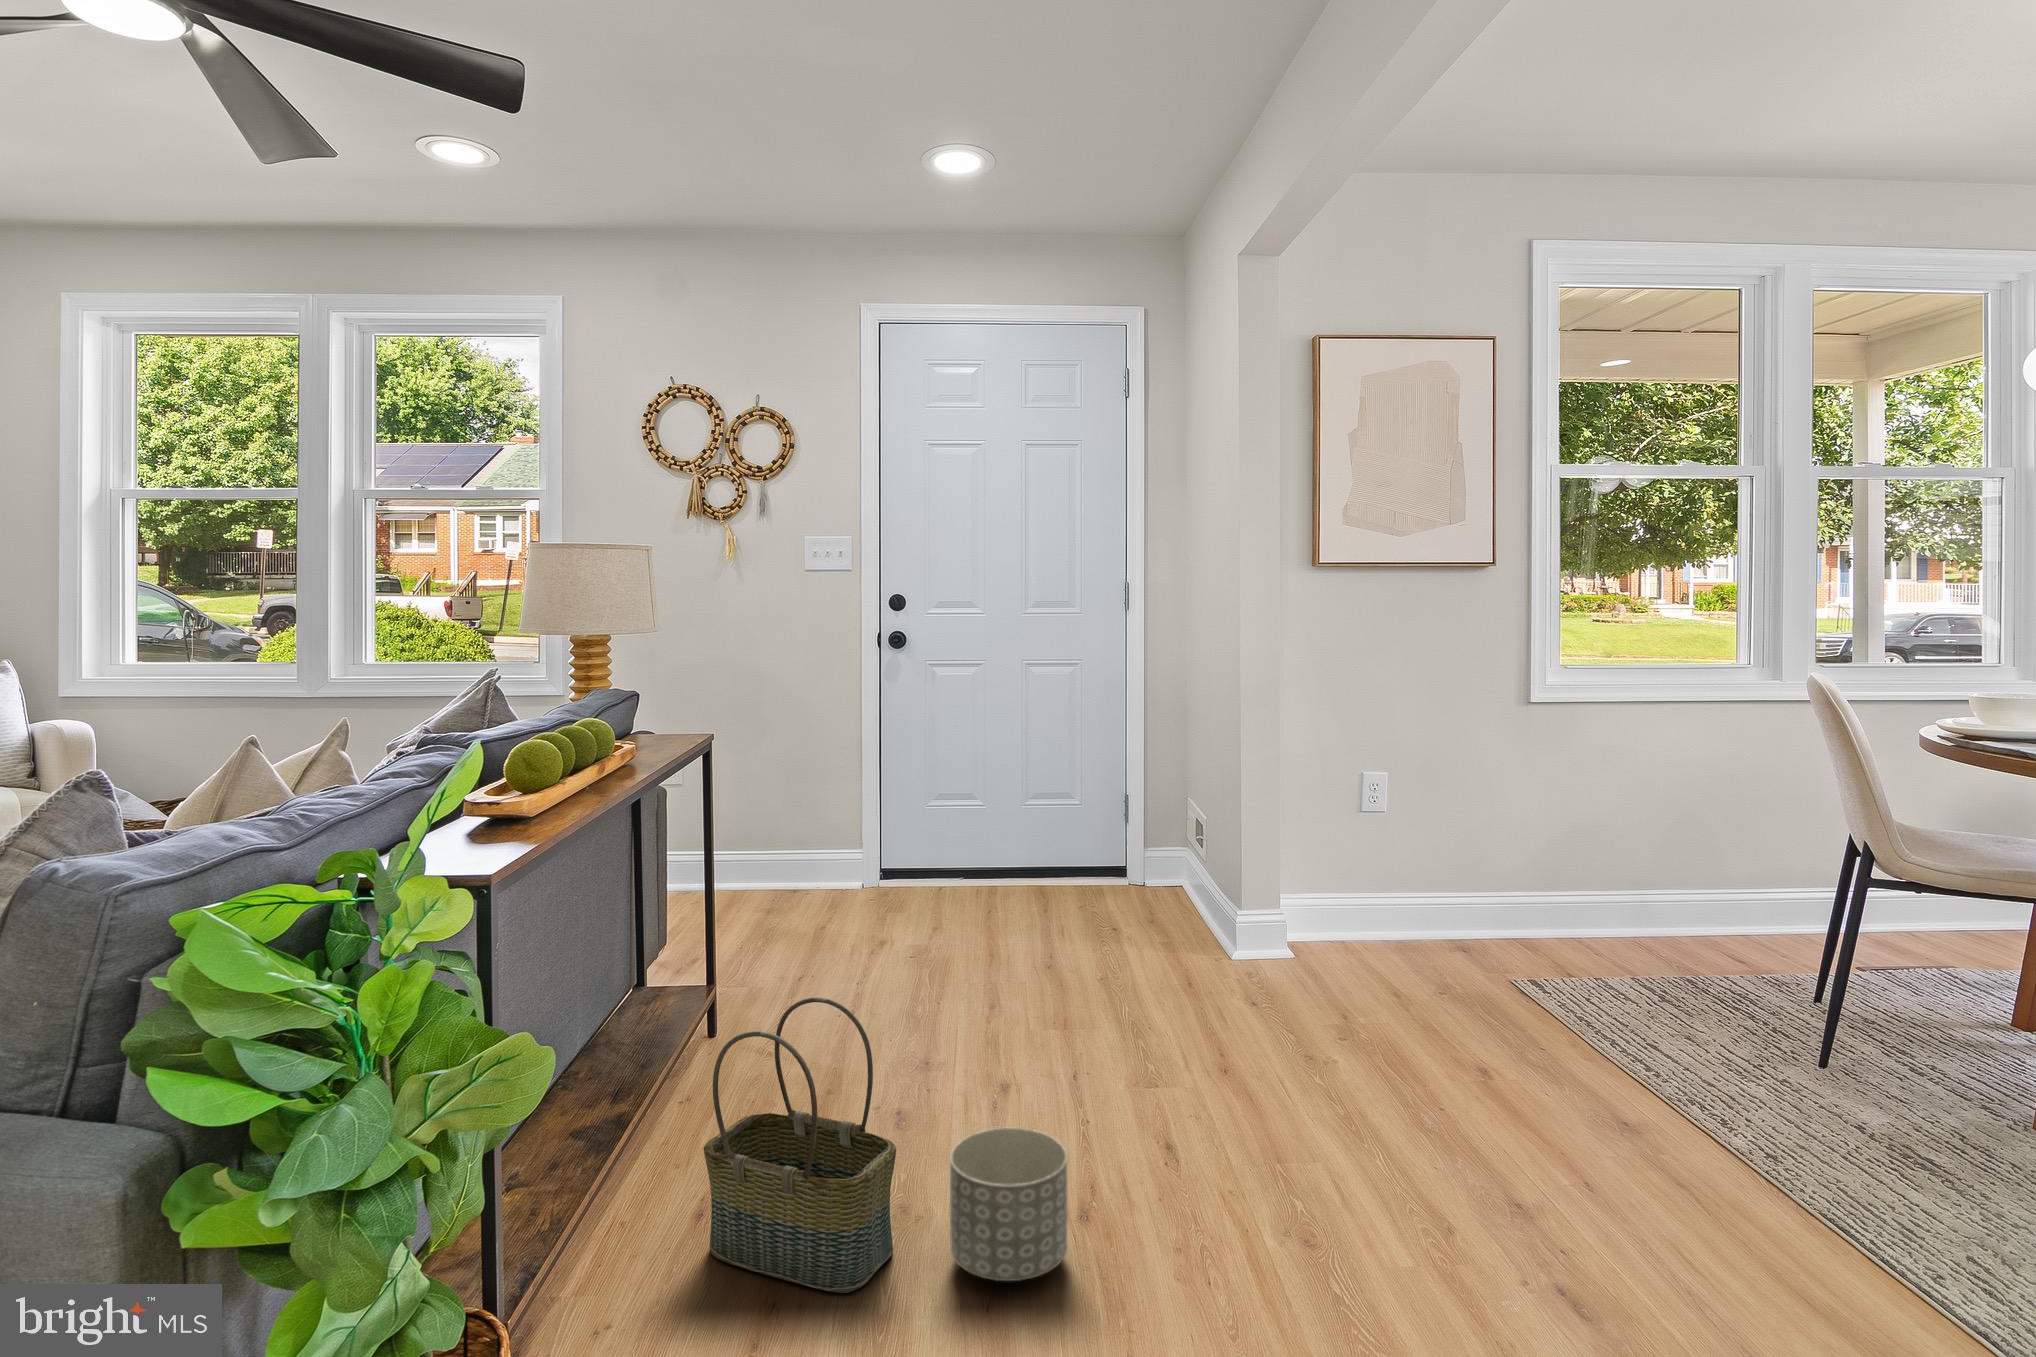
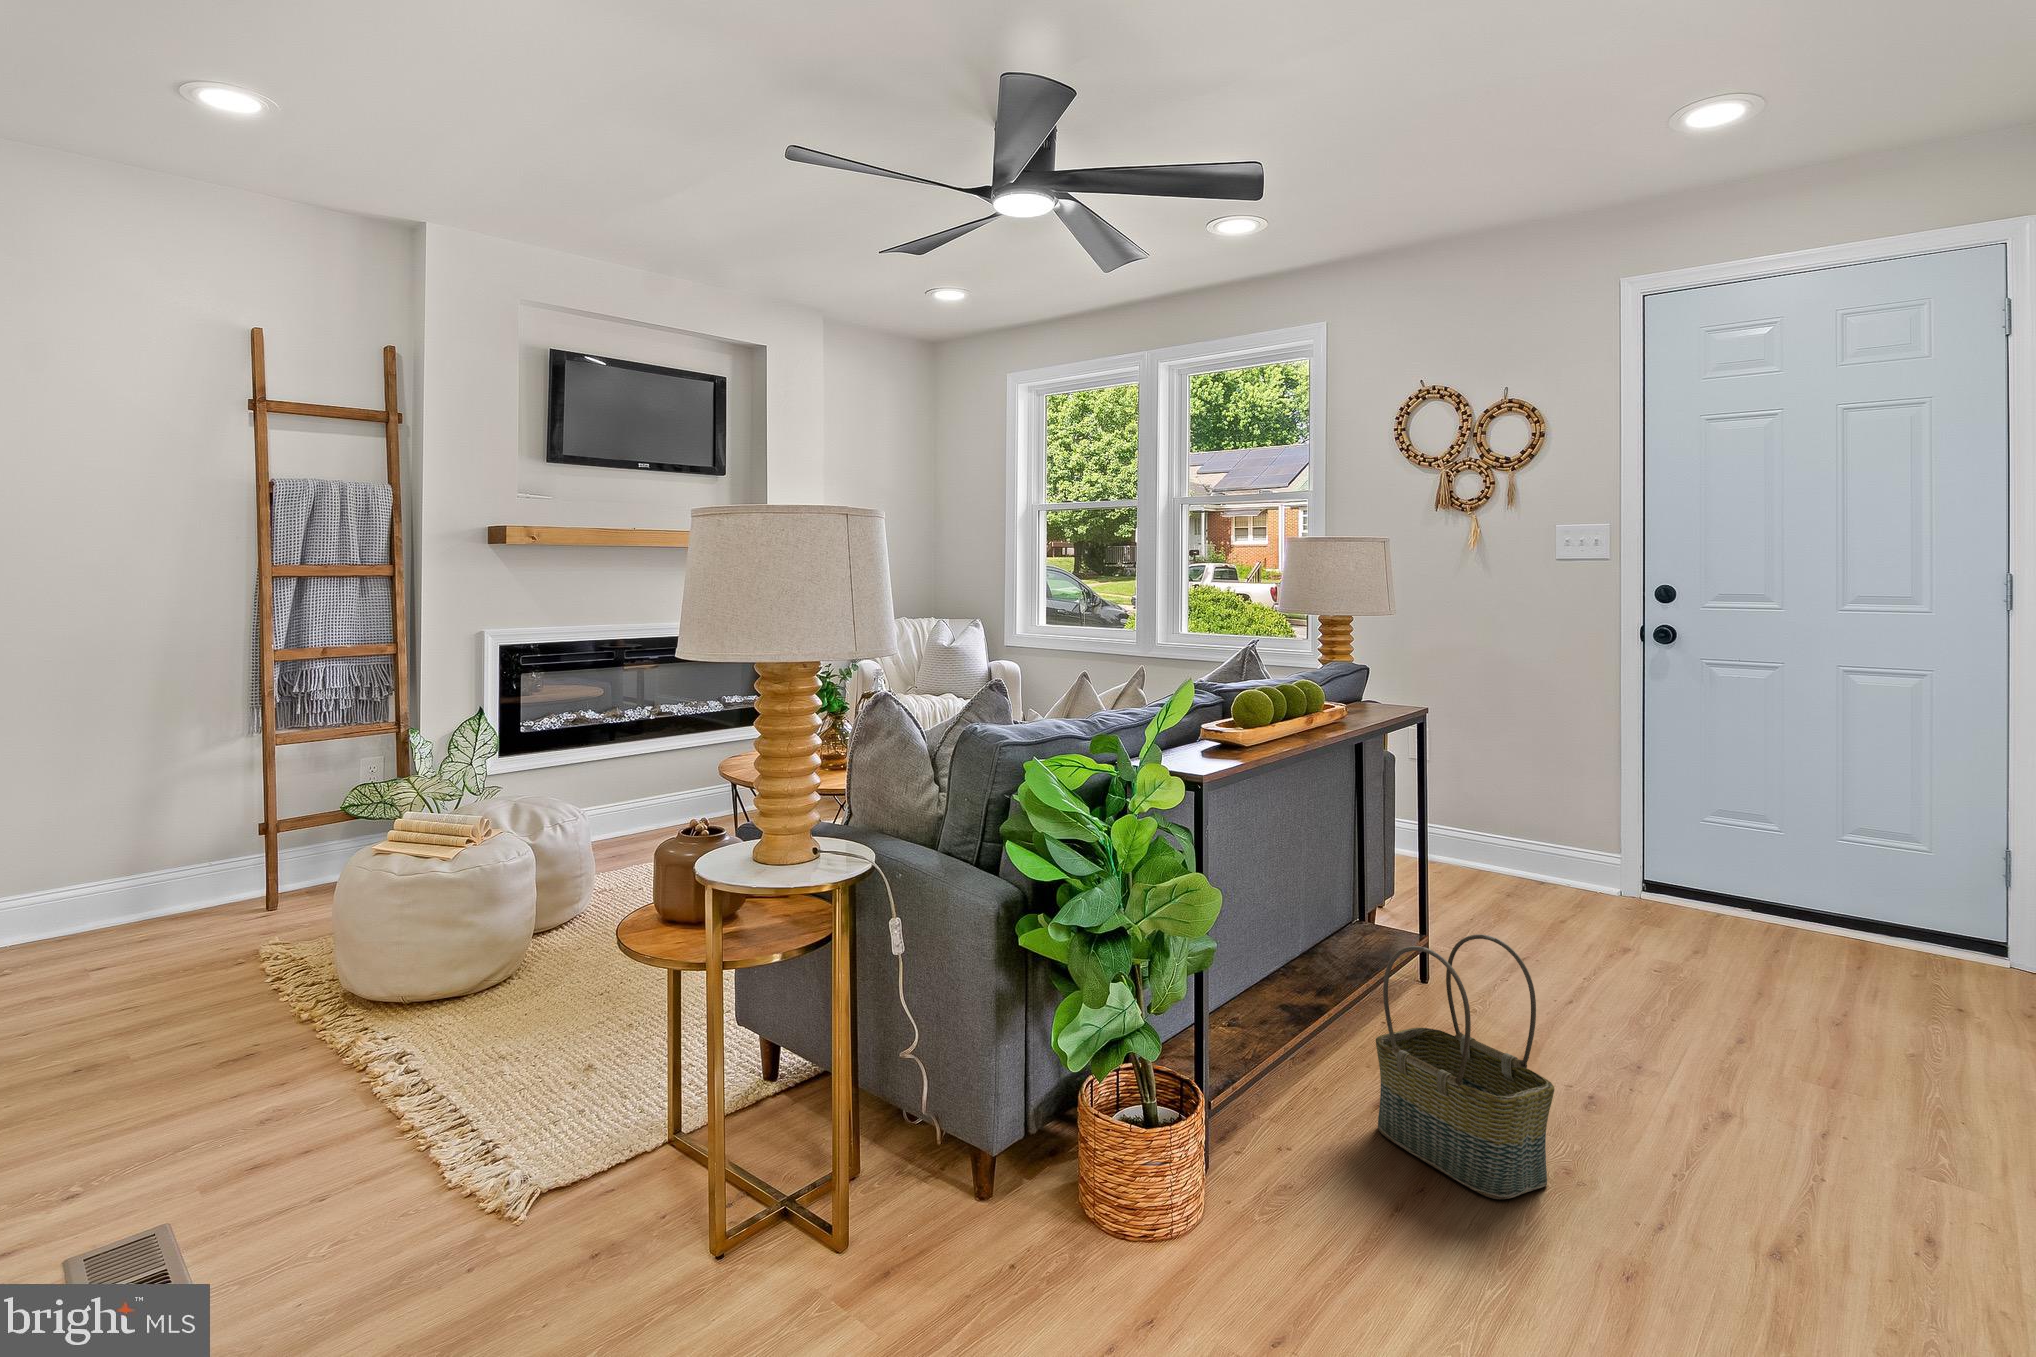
planter: present [950,1128,1067,1281] -> none [1605,1101,1749,1255]

